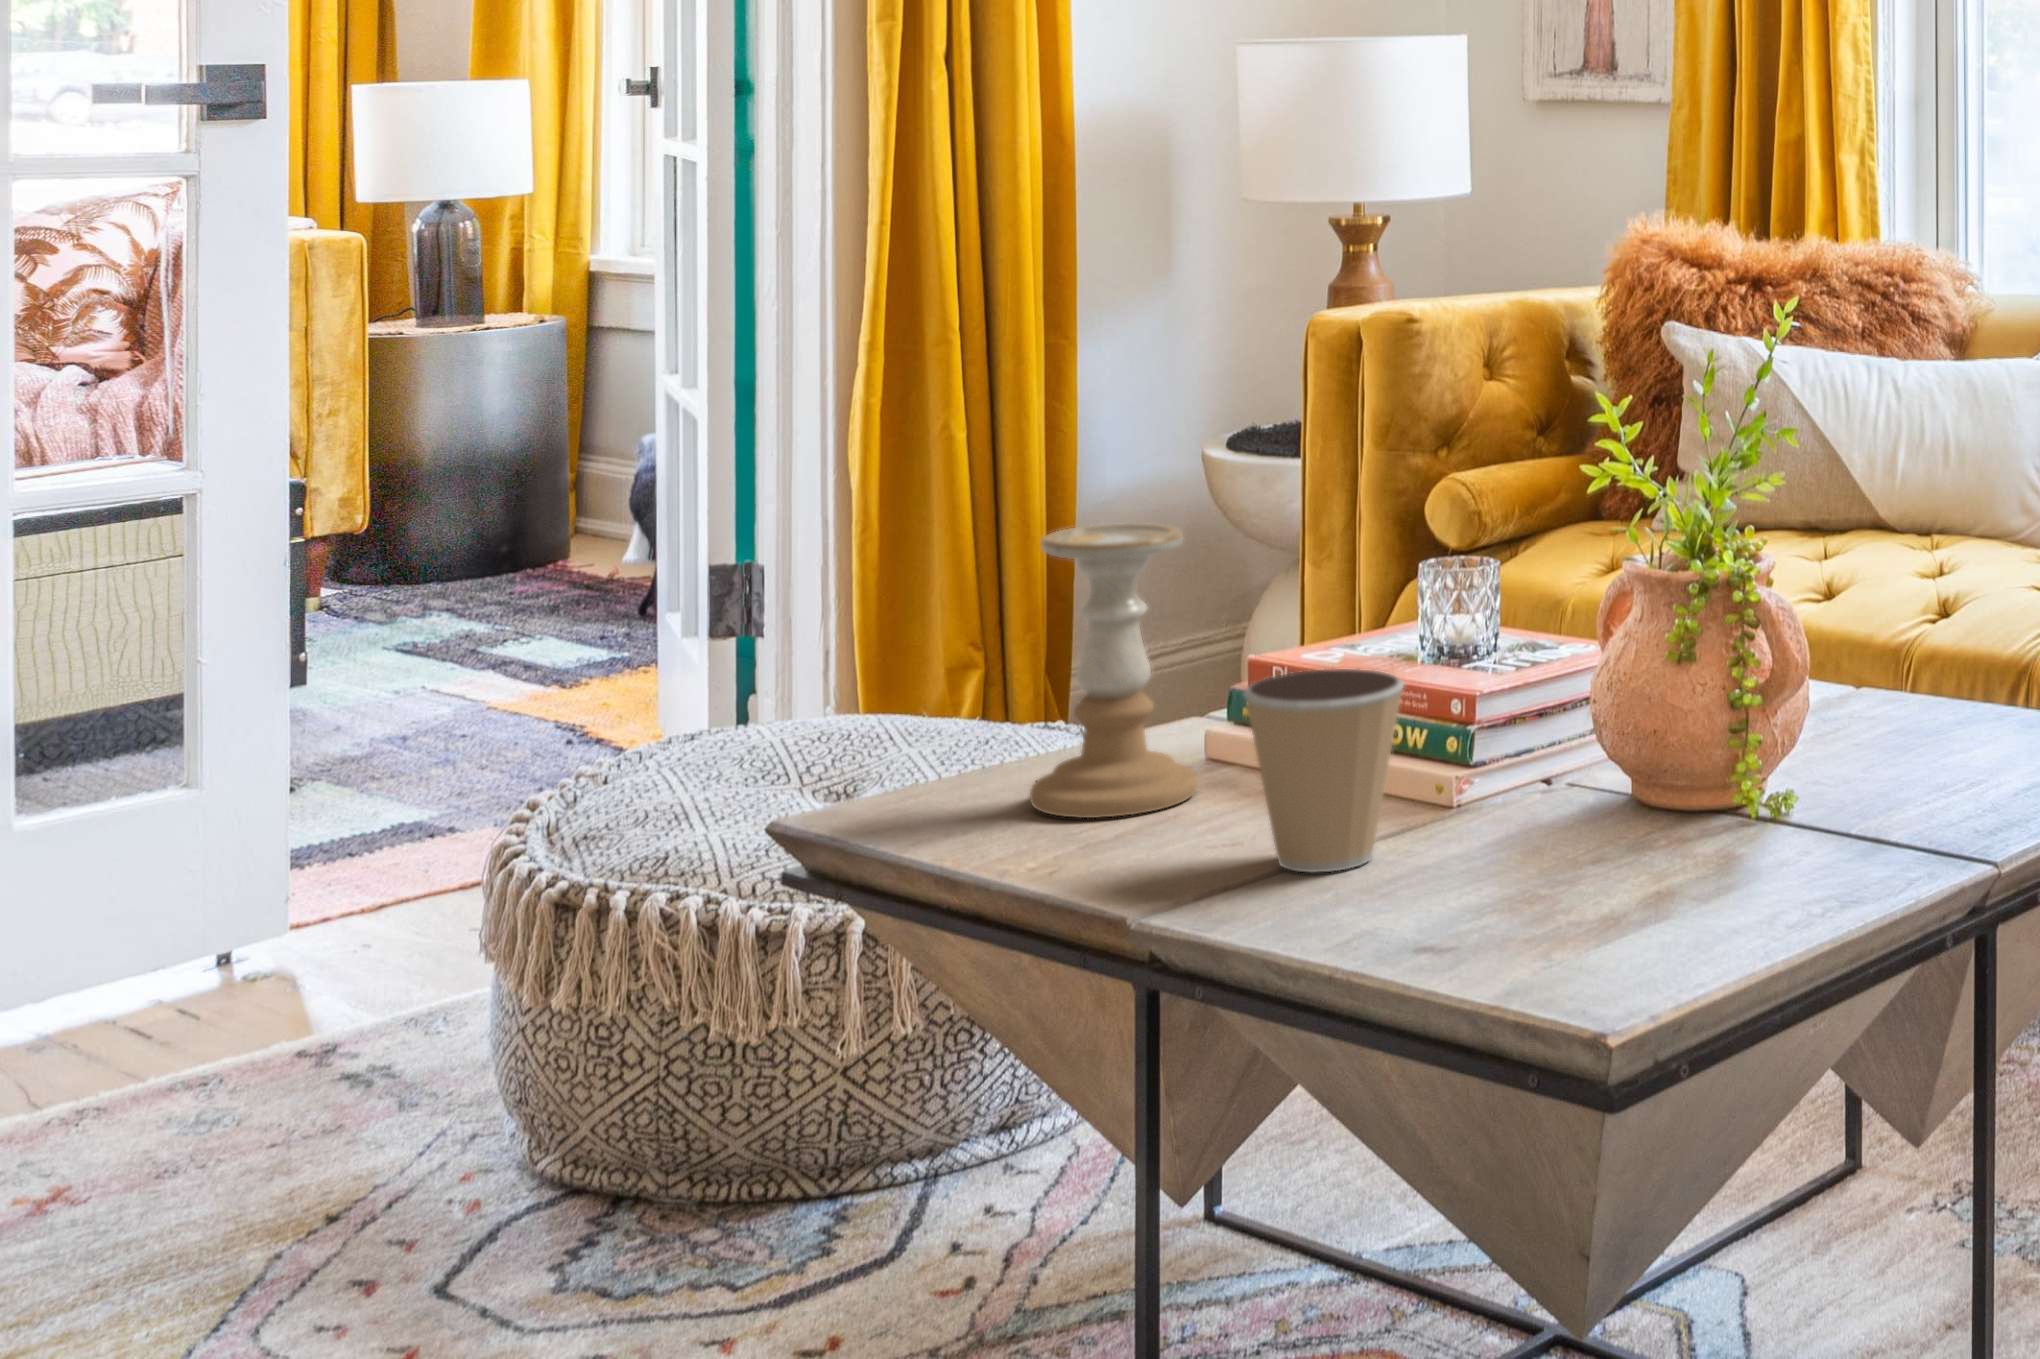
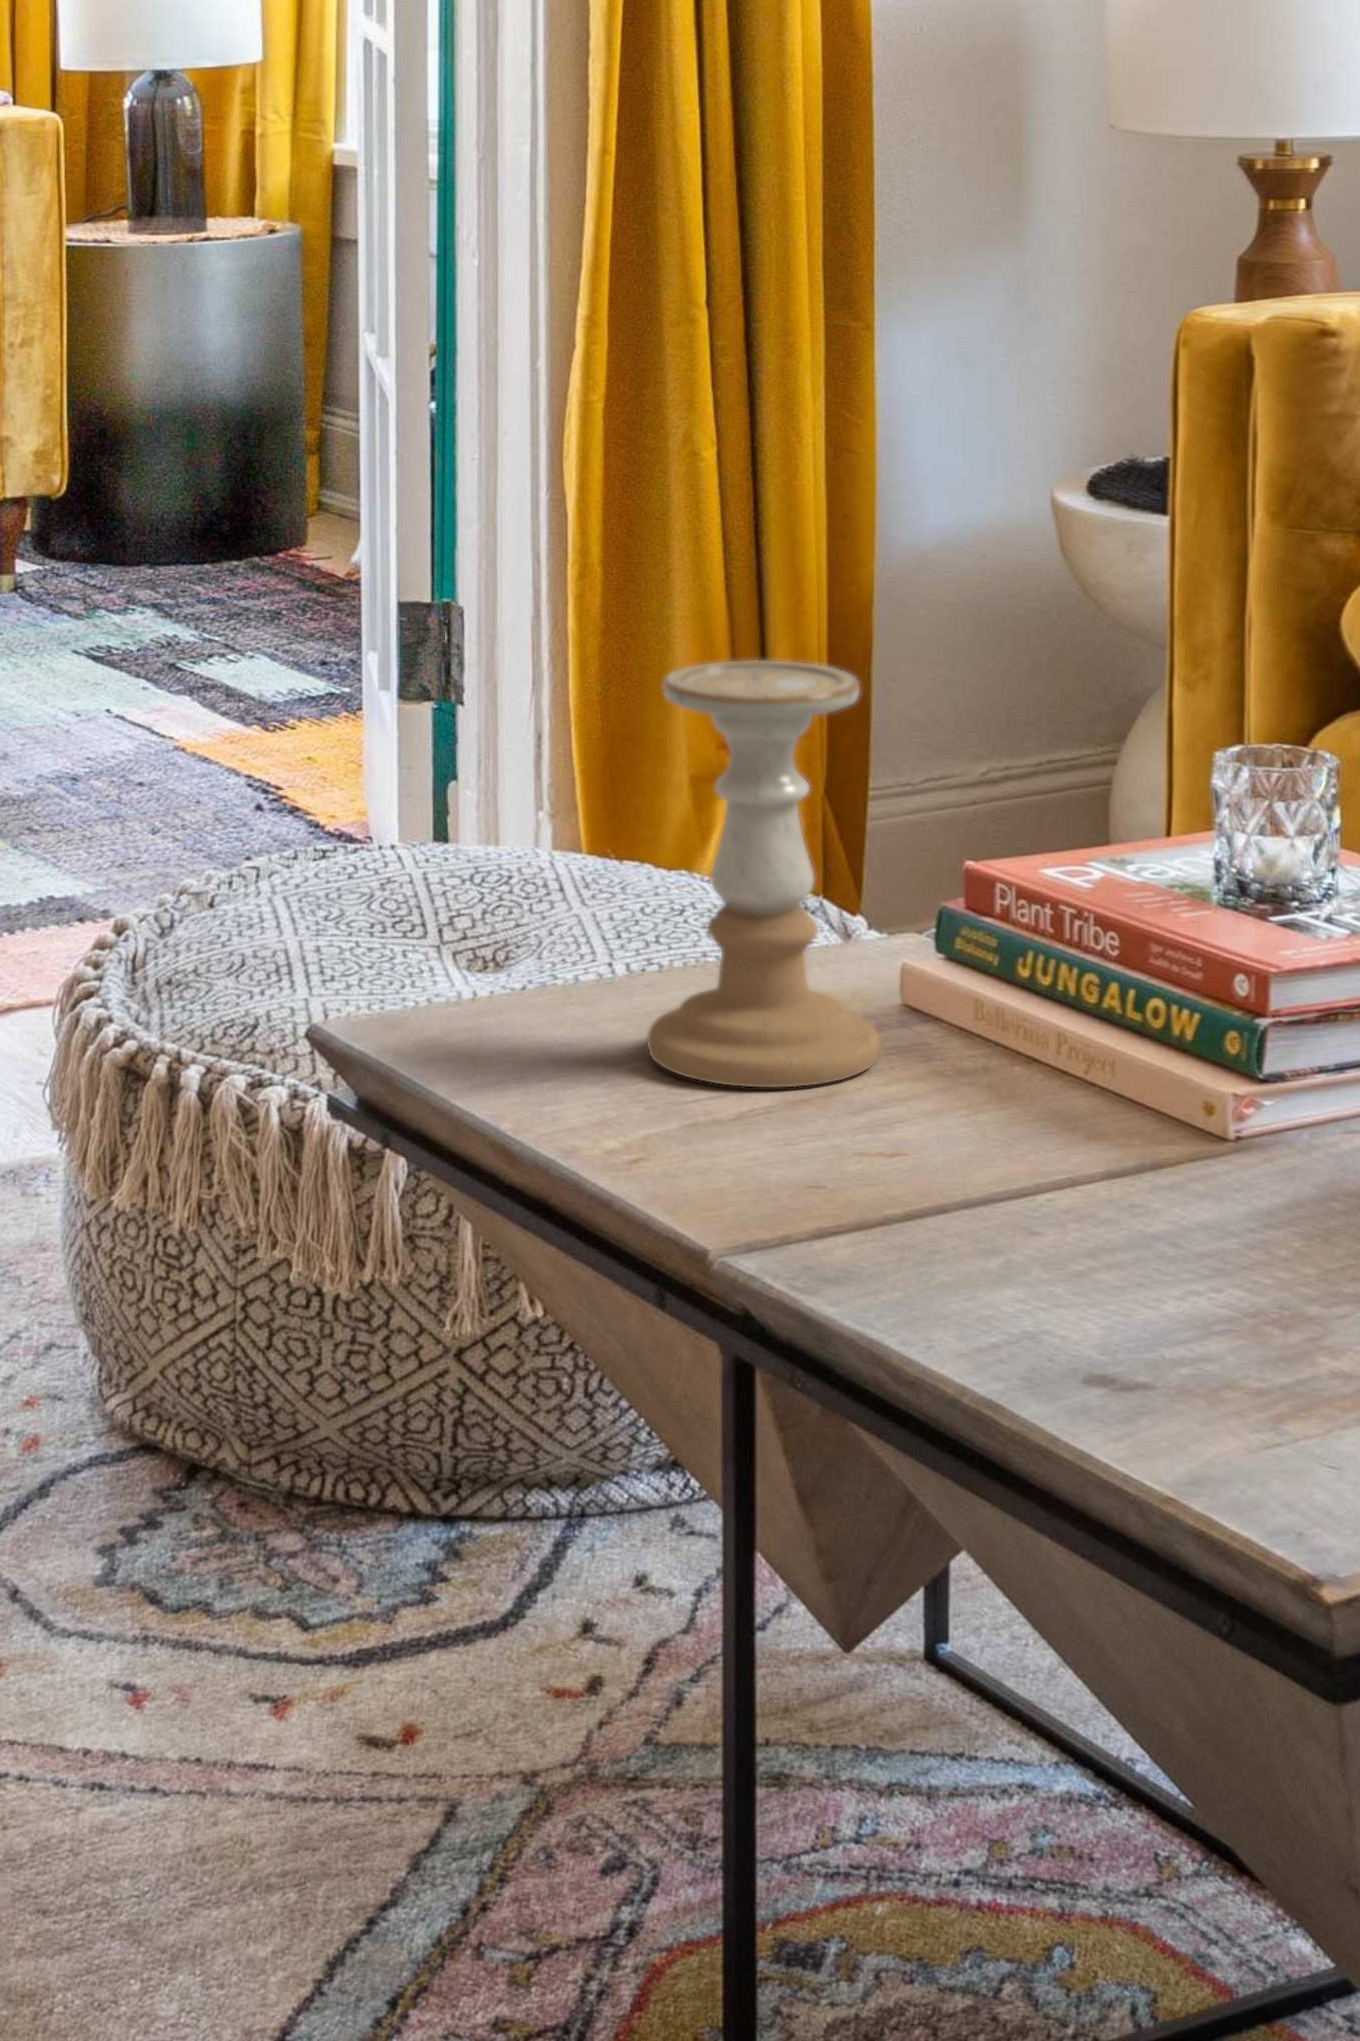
coffee cup: present [1244,669,1404,873] -> none [896,921,1136,1230]

